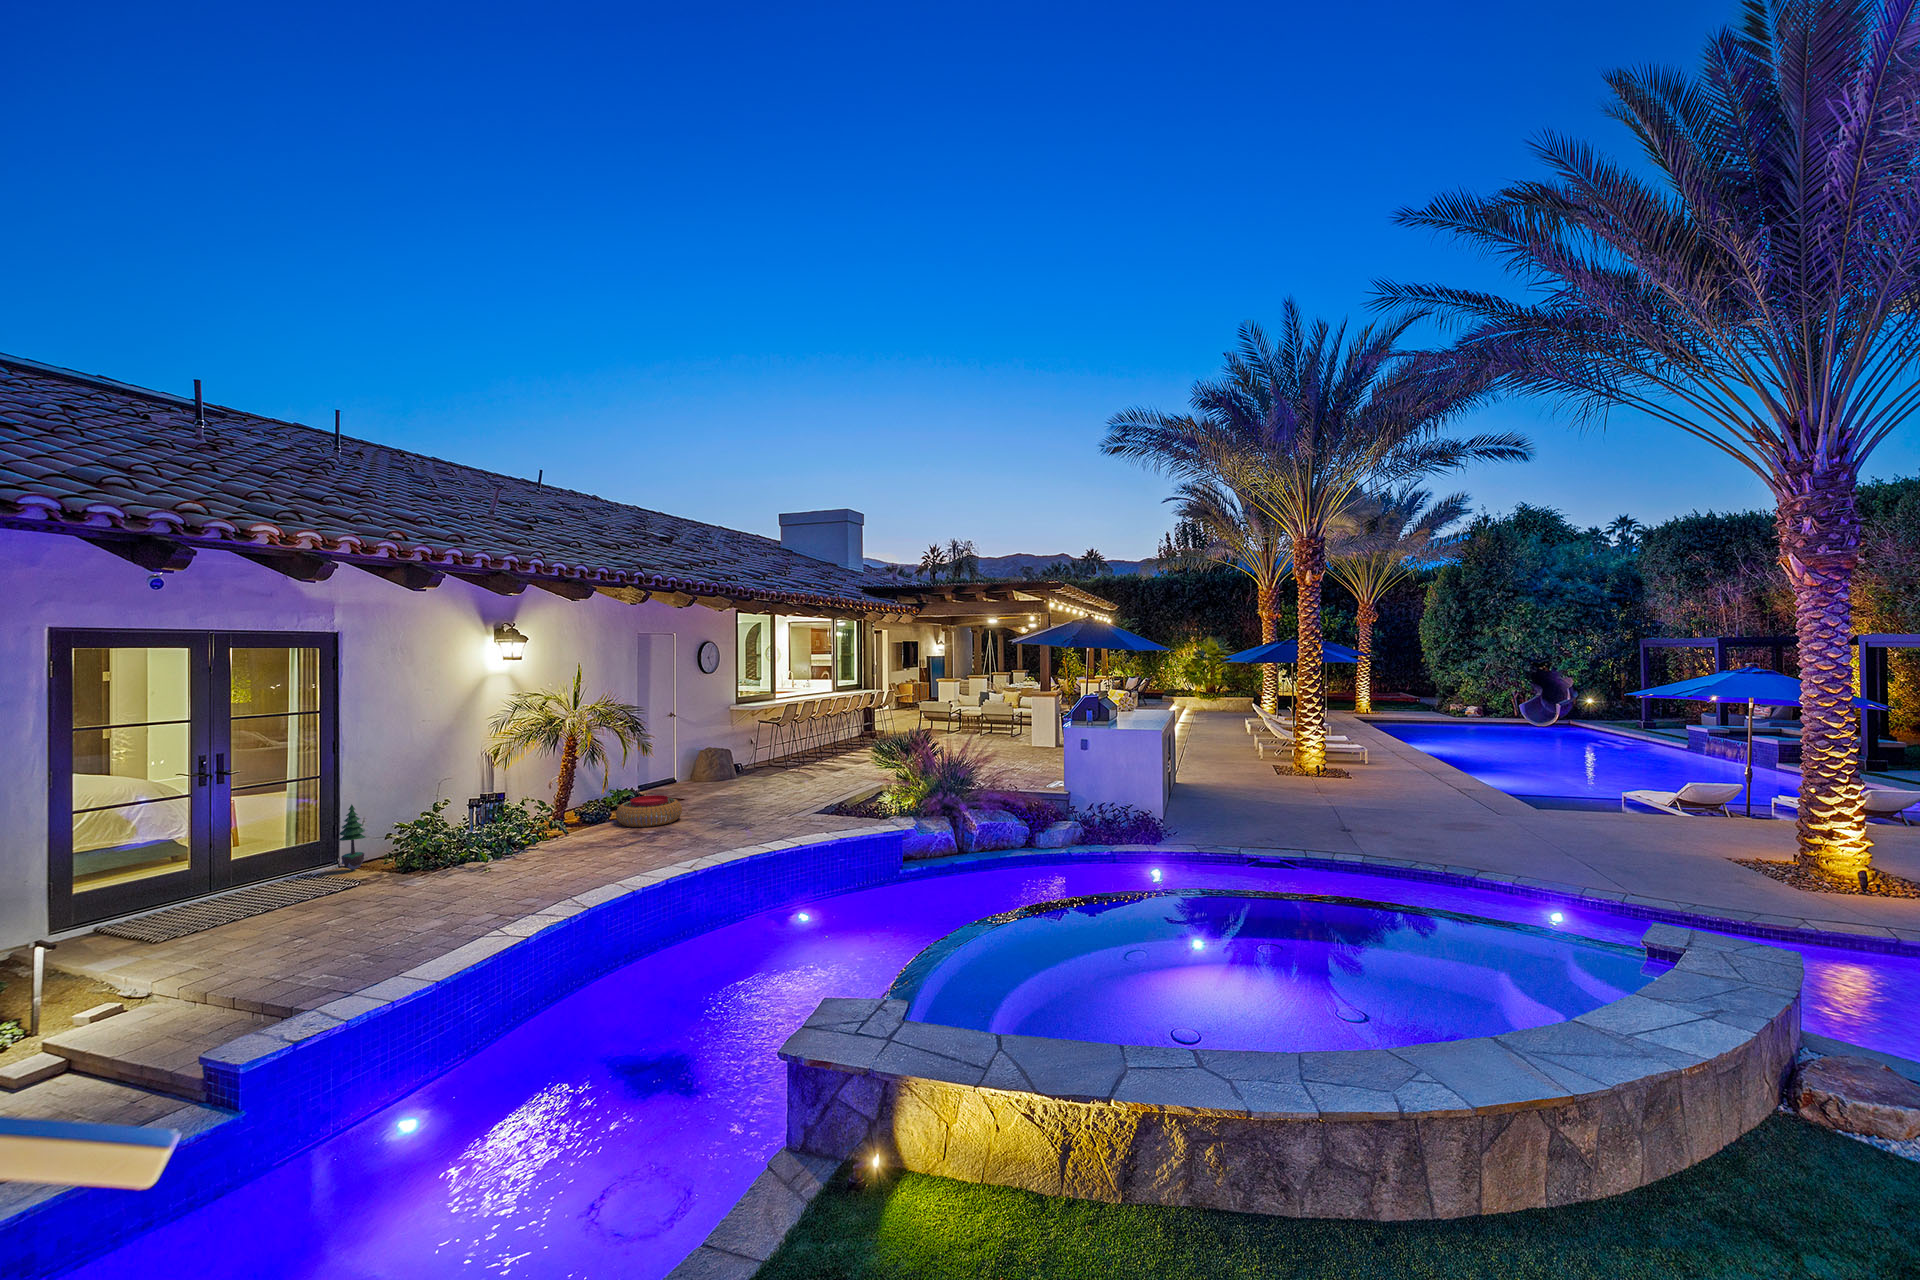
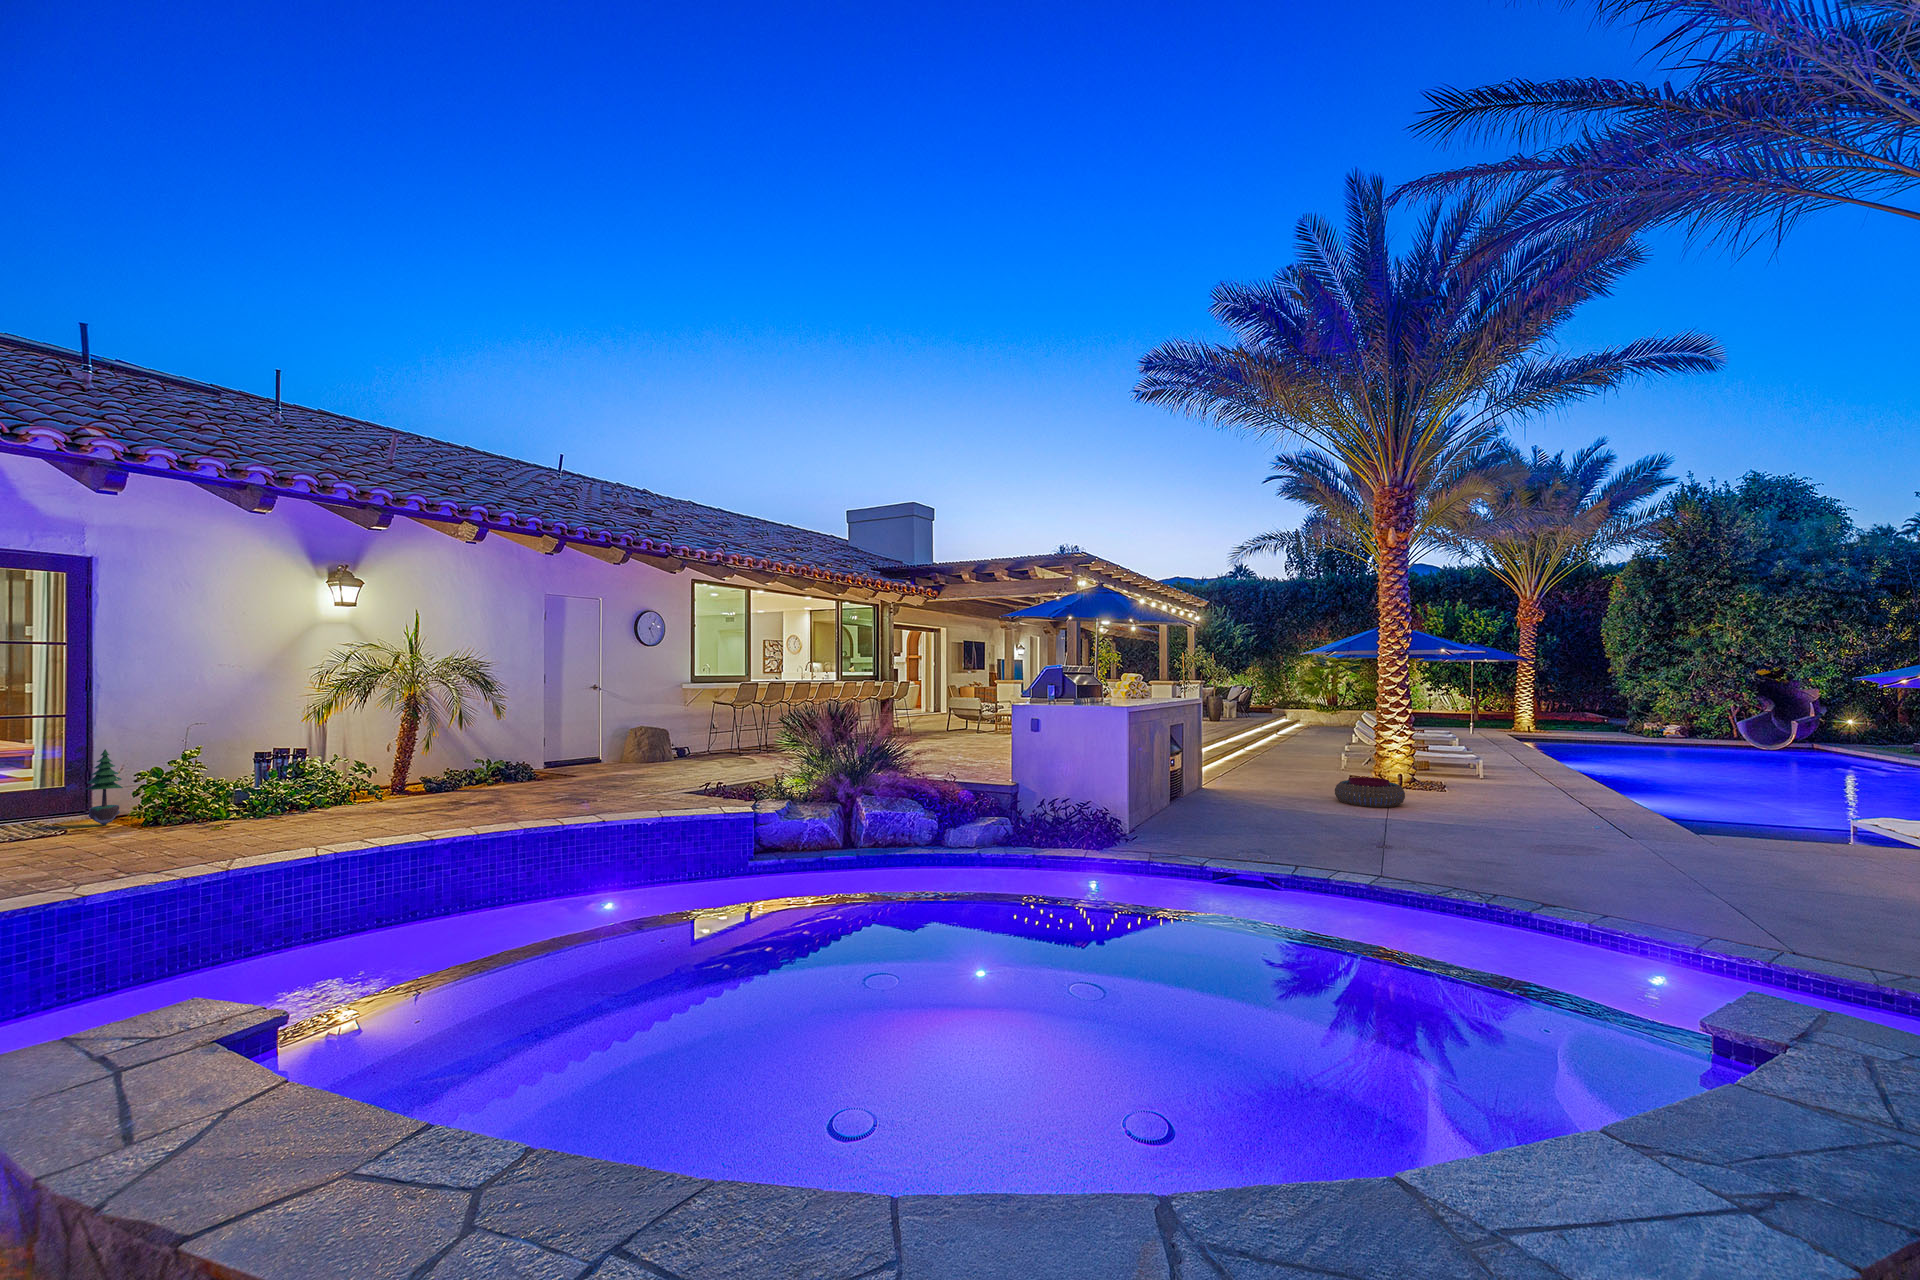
pouf: present [616,795,682,827] -> present [1335,777,1405,807]

